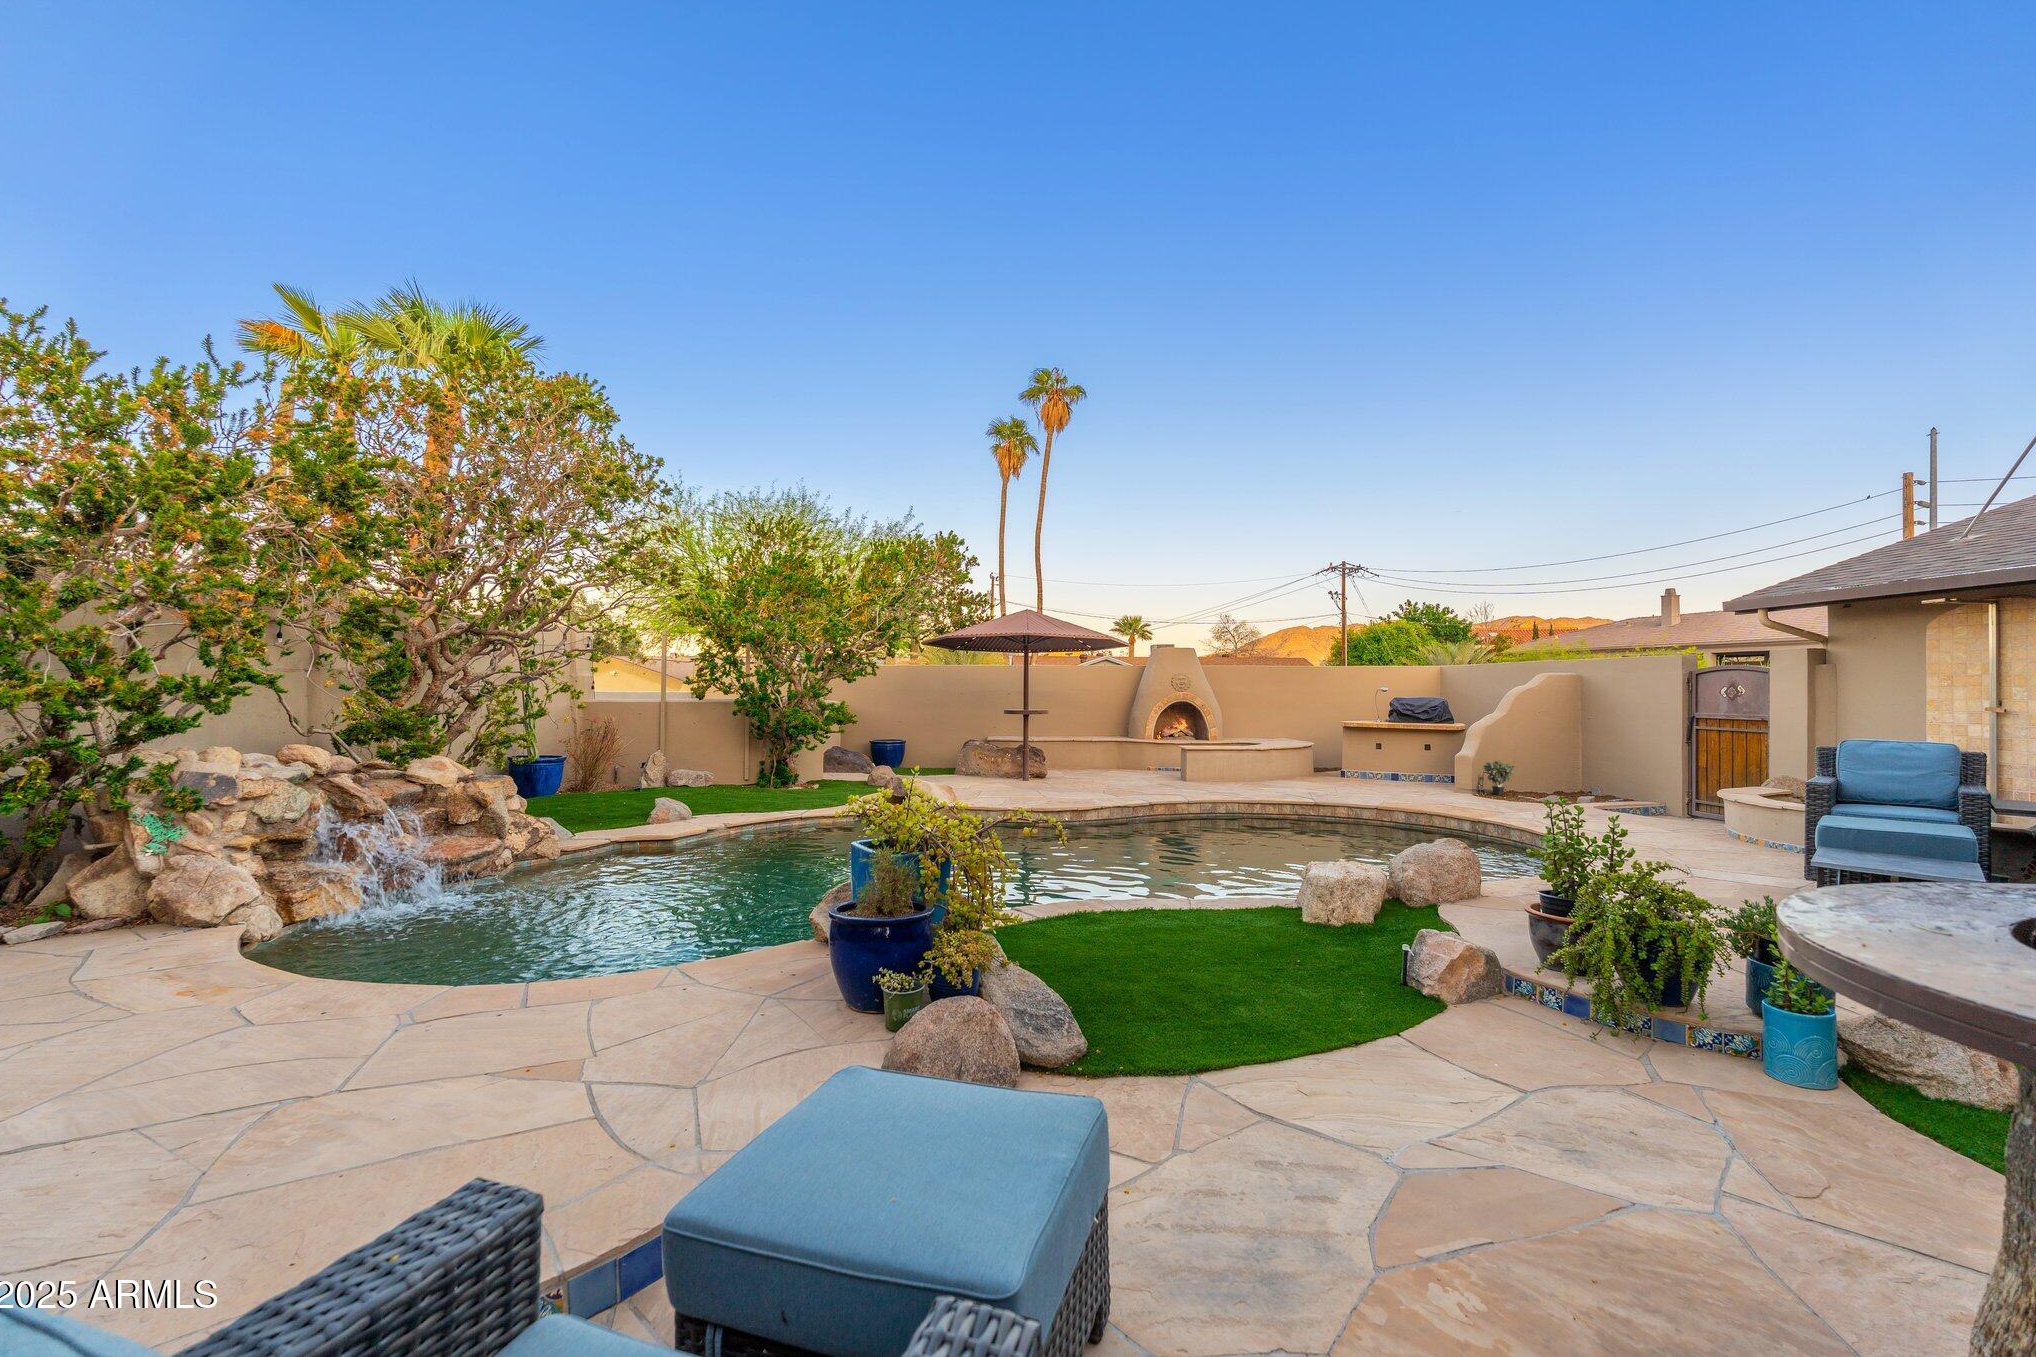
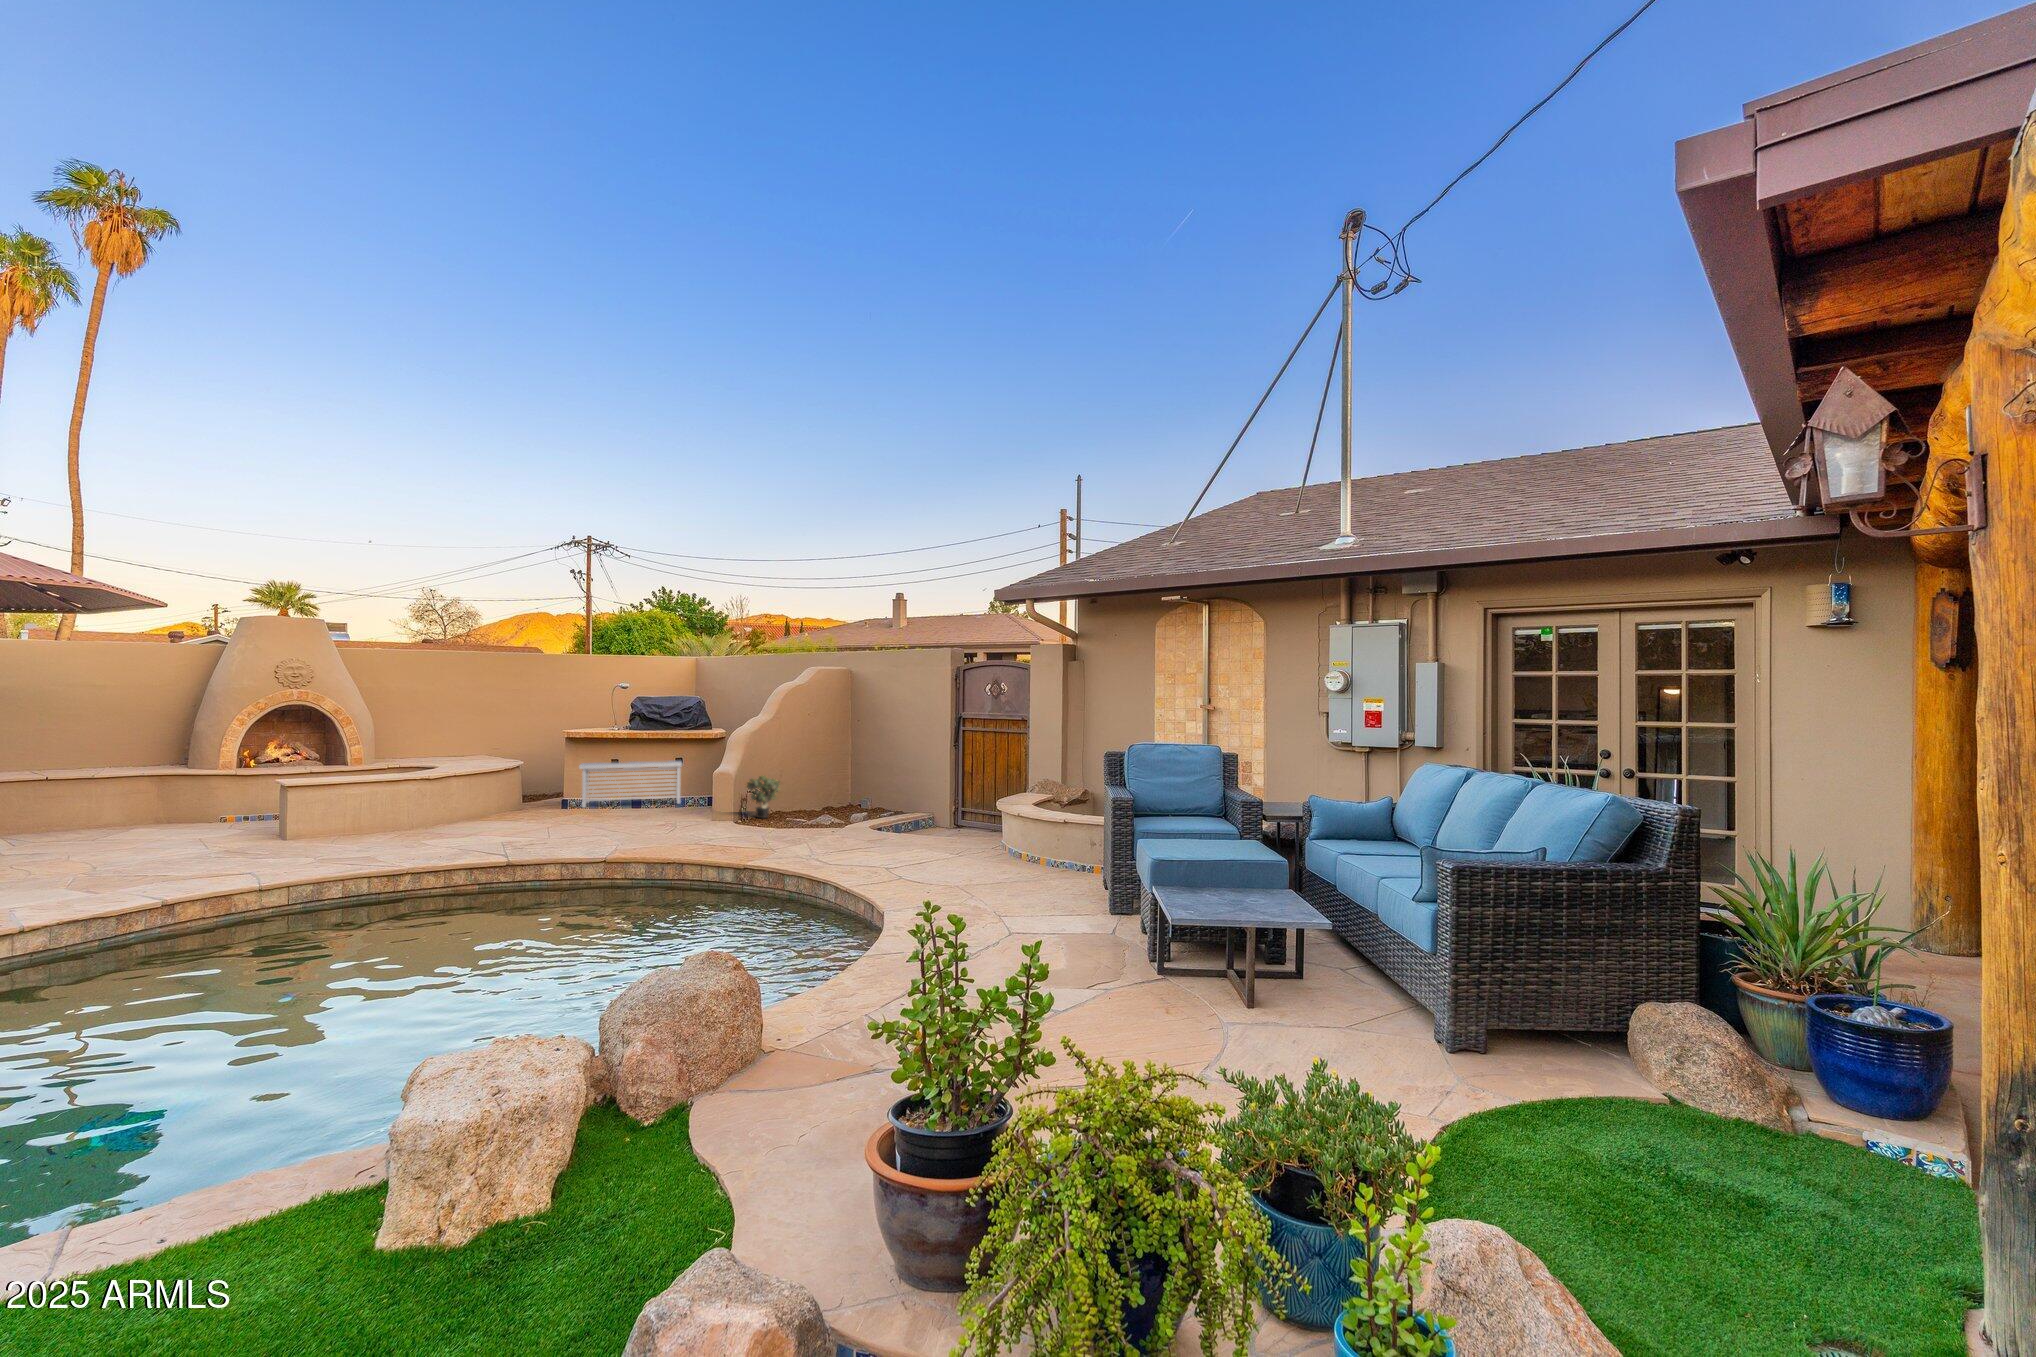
storage bench: none [1352,746,1430,781] -> present [579,761,682,808]

